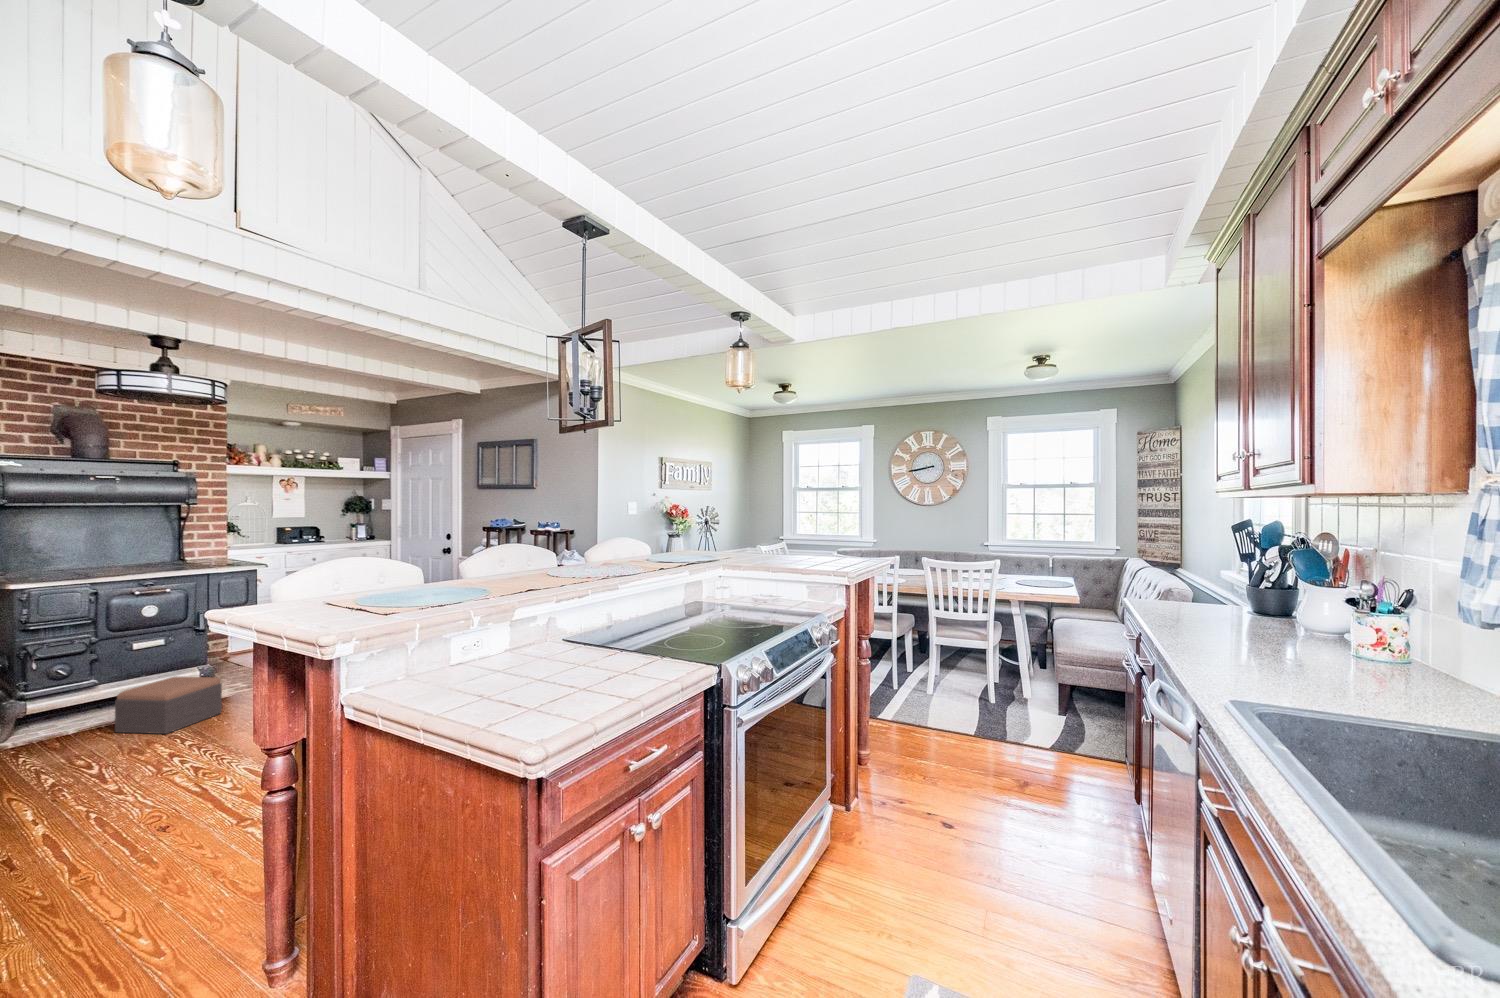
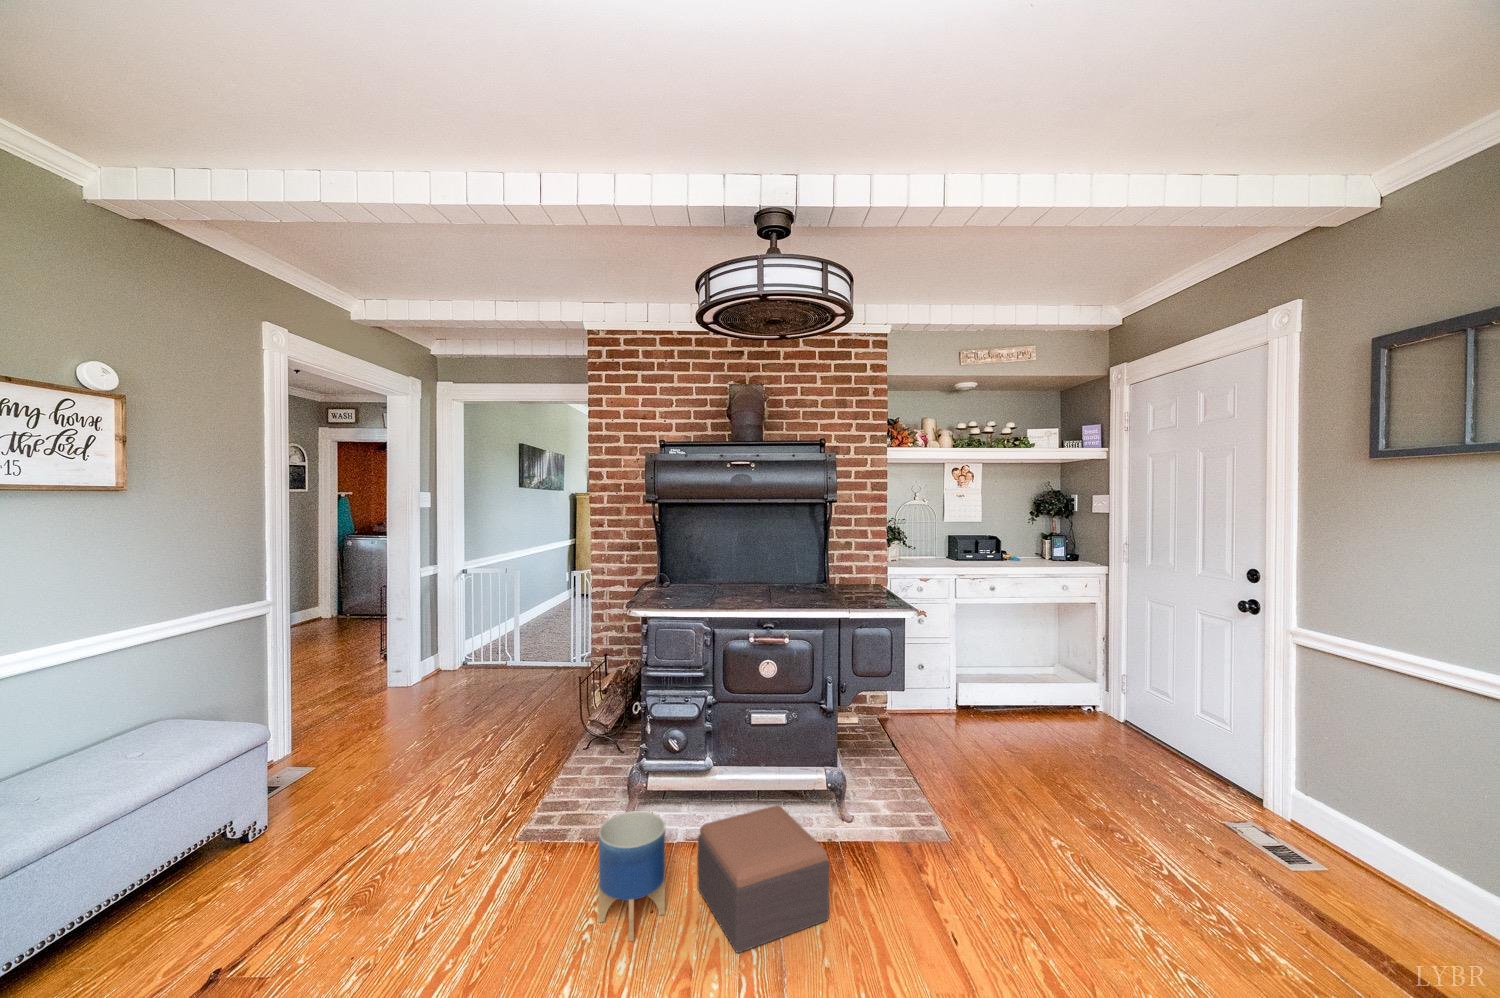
planter: none [37,691,98,760] -> present [598,811,665,941]

